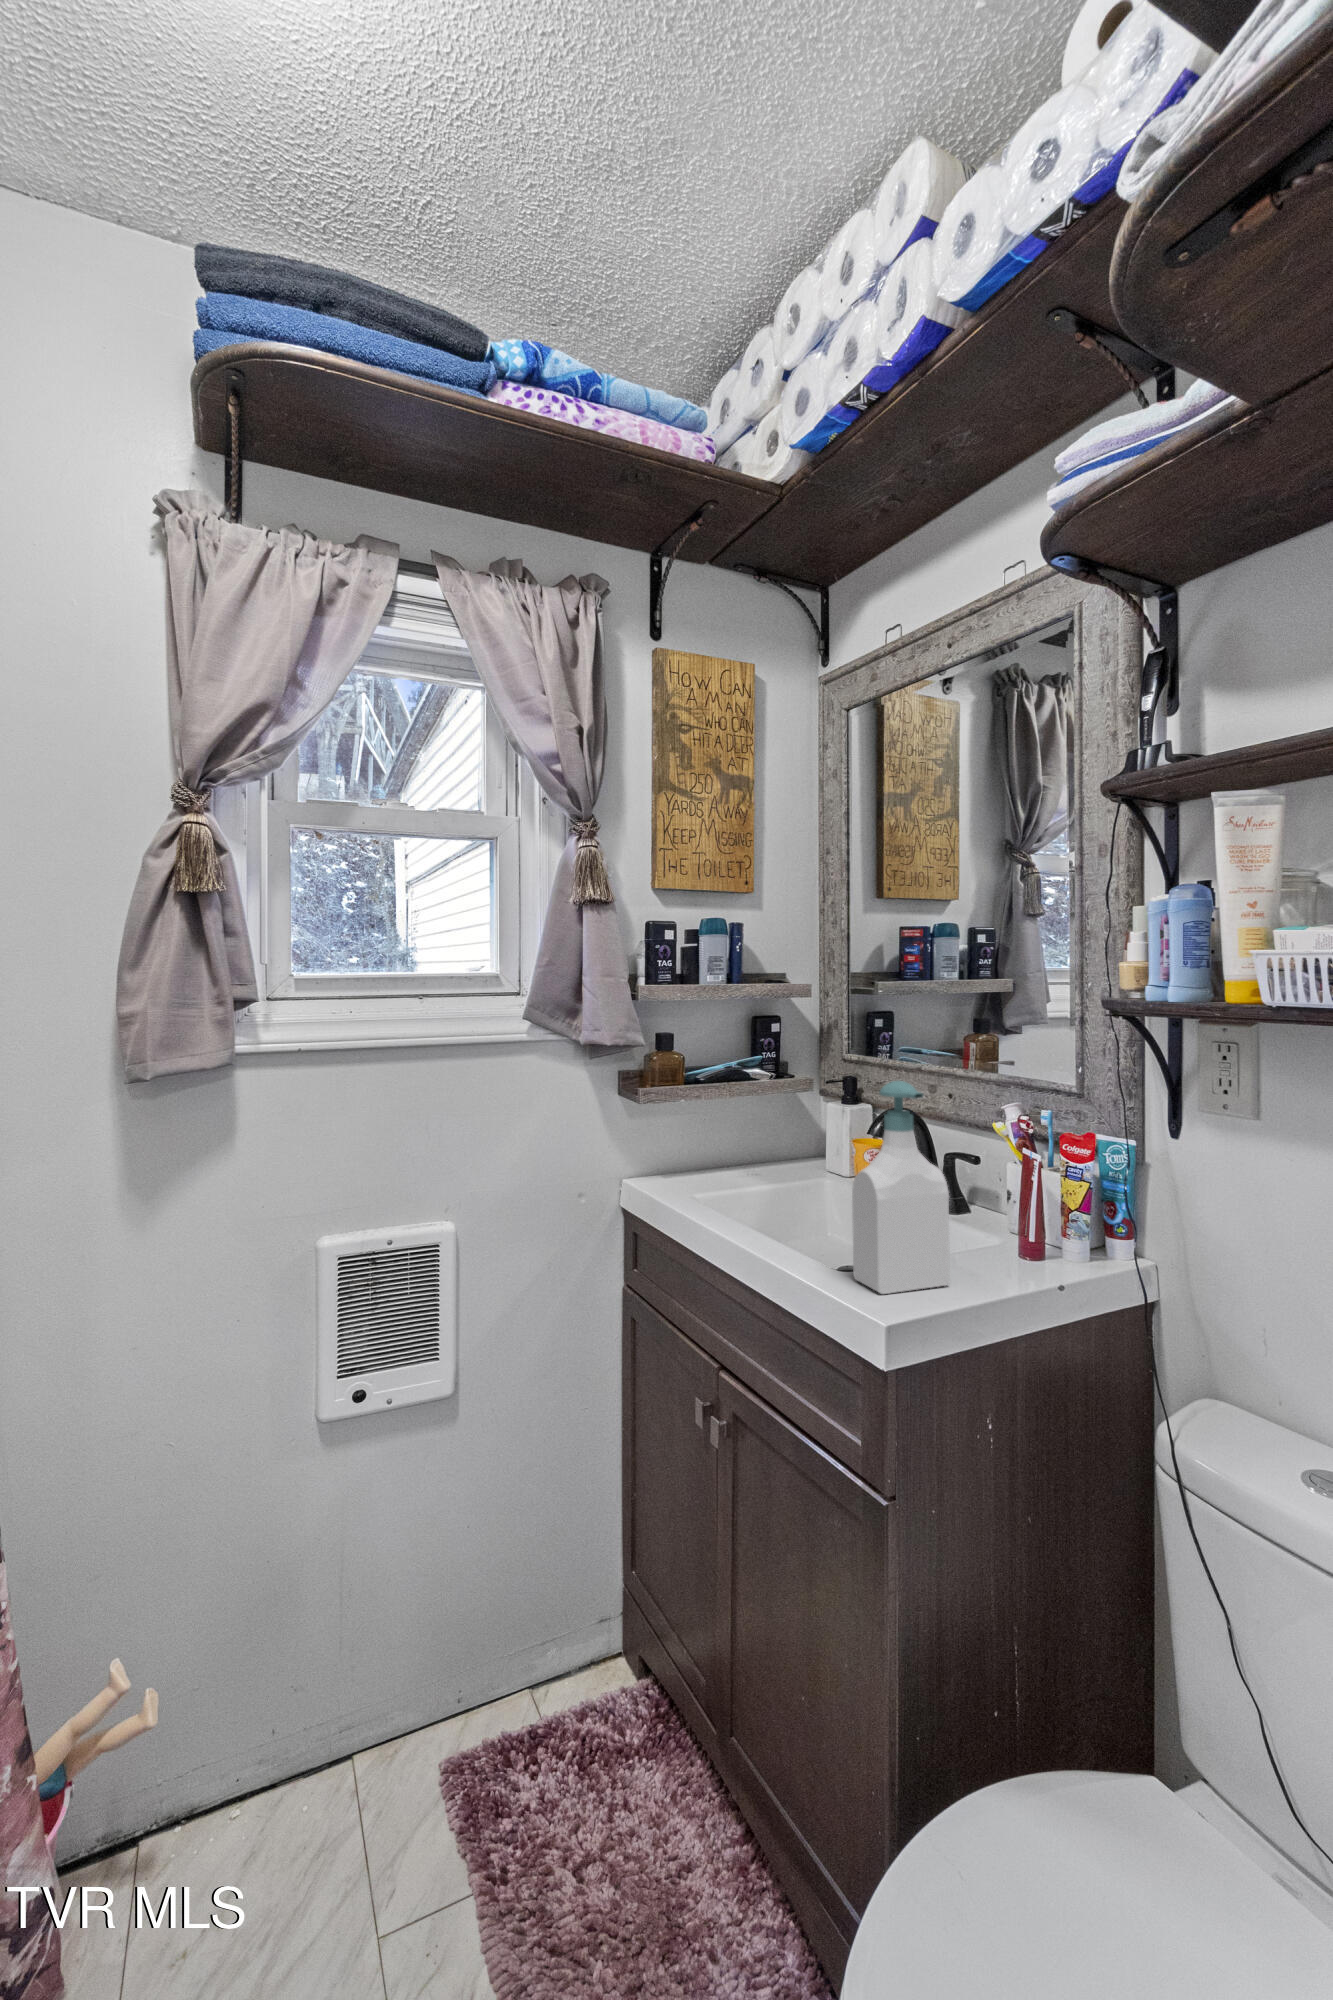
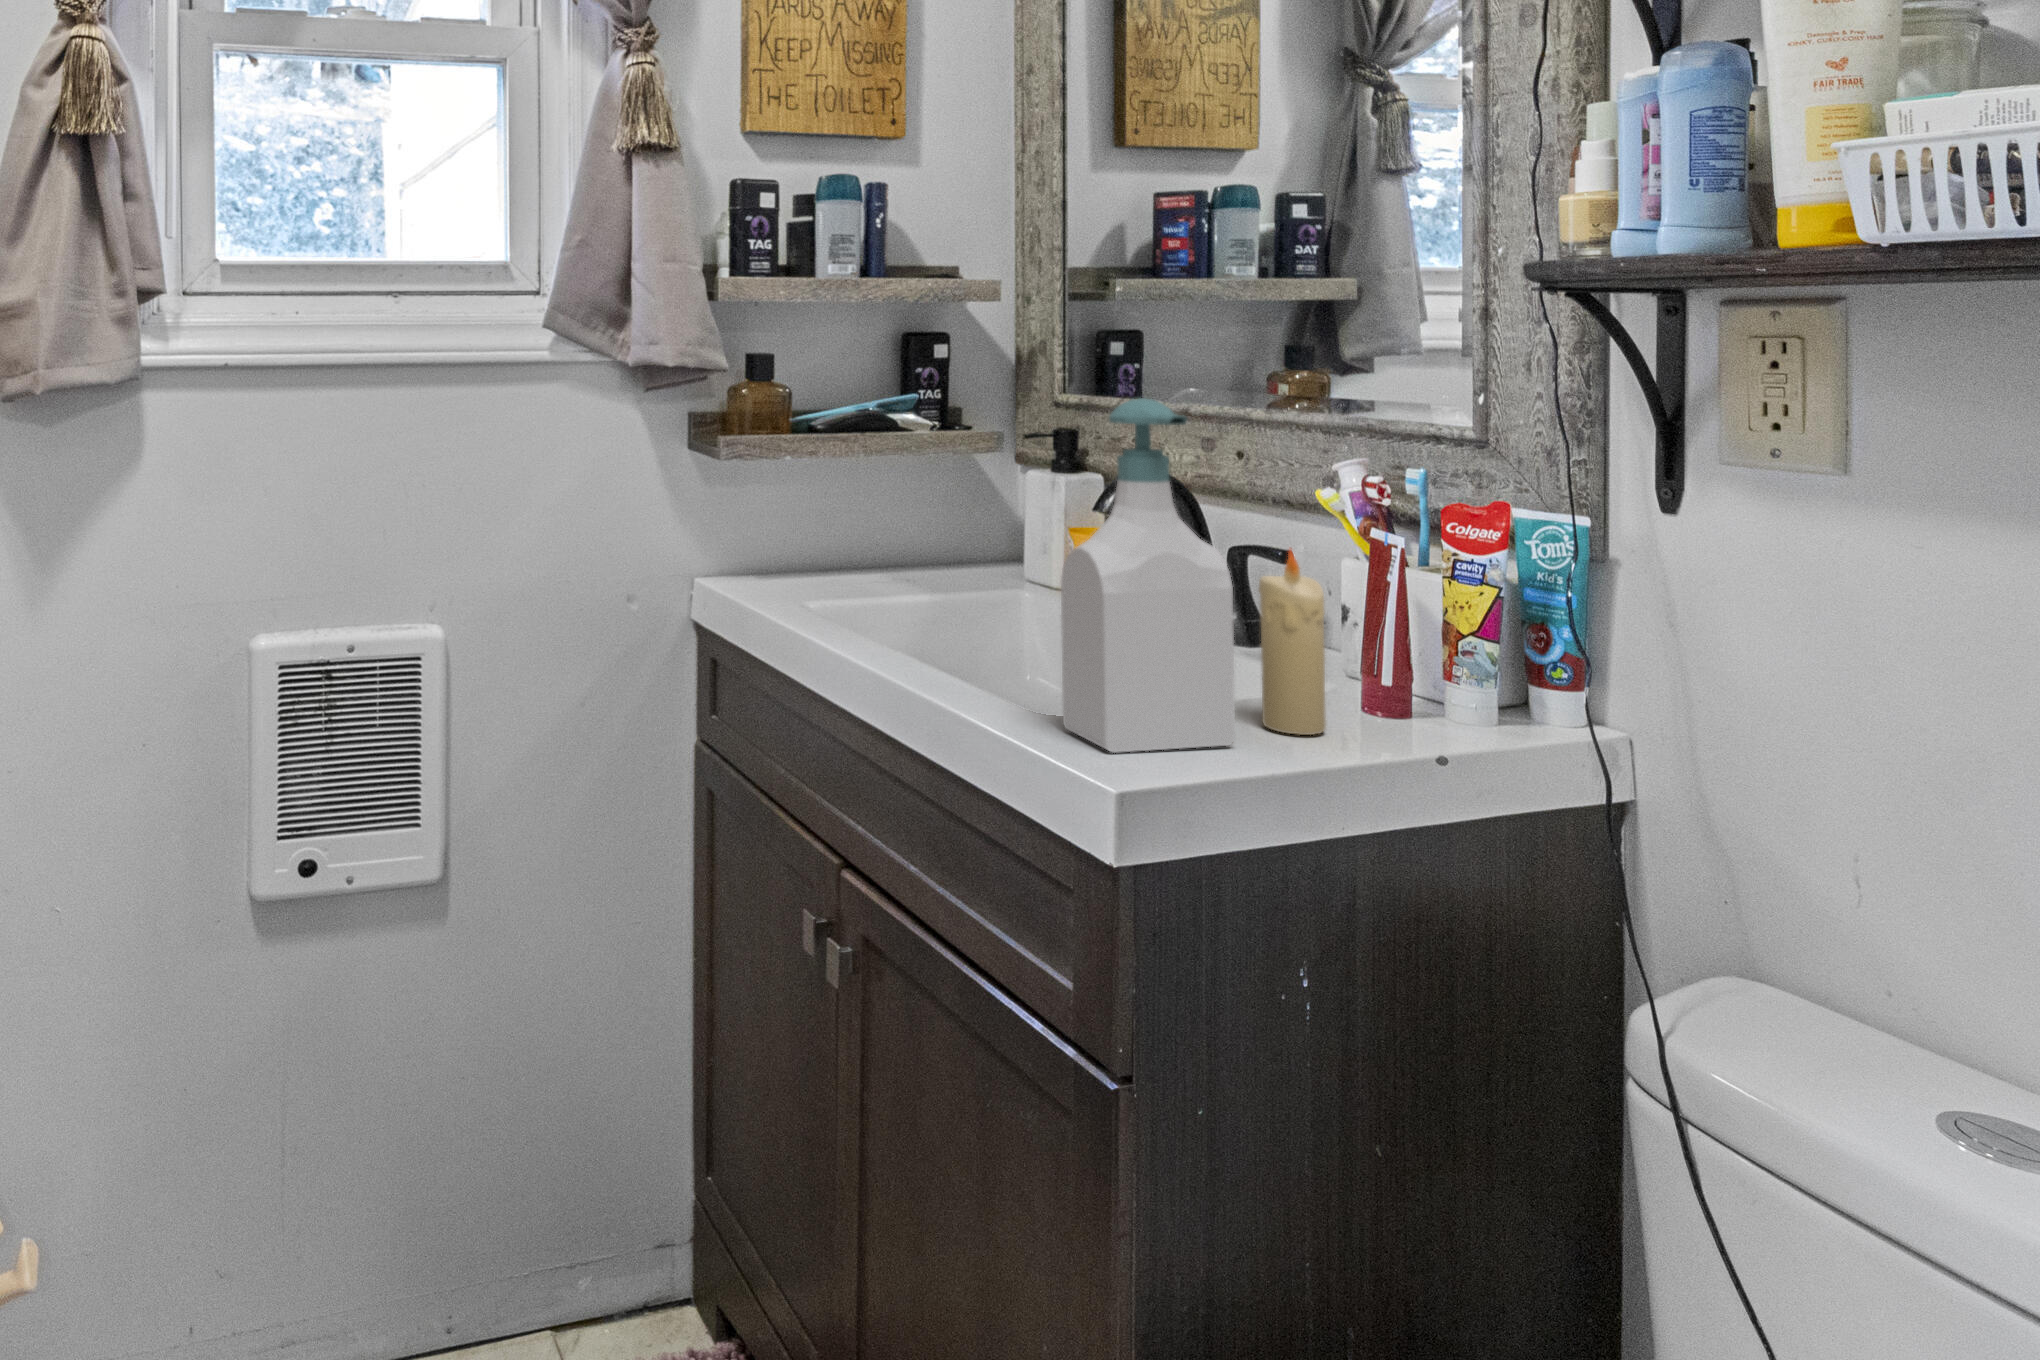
candle: none [962,1165,999,1275] -> present [1259,549,1326,735]

